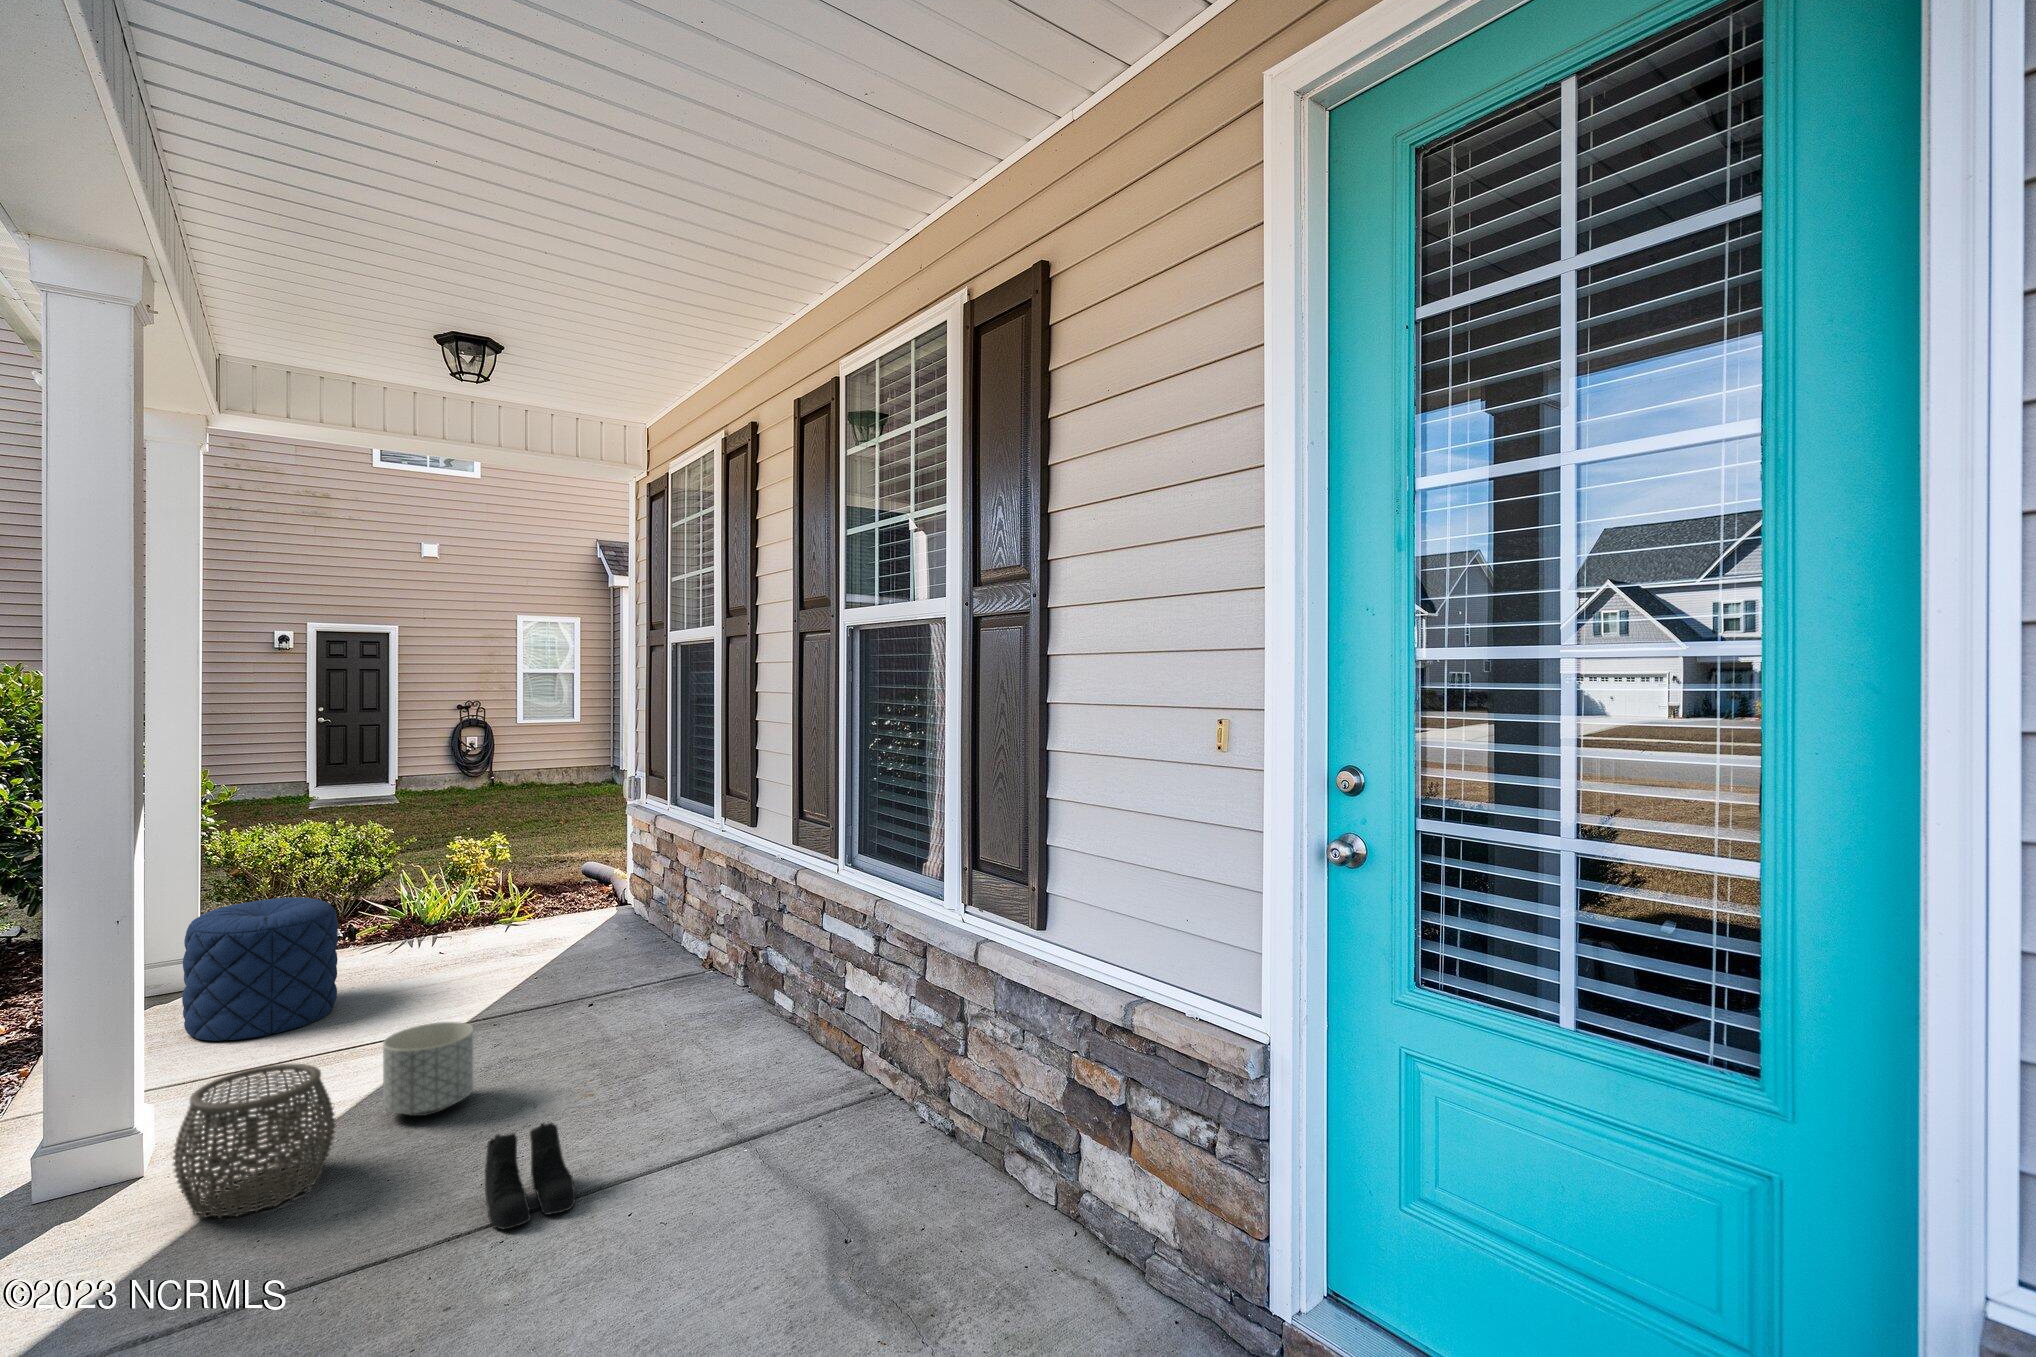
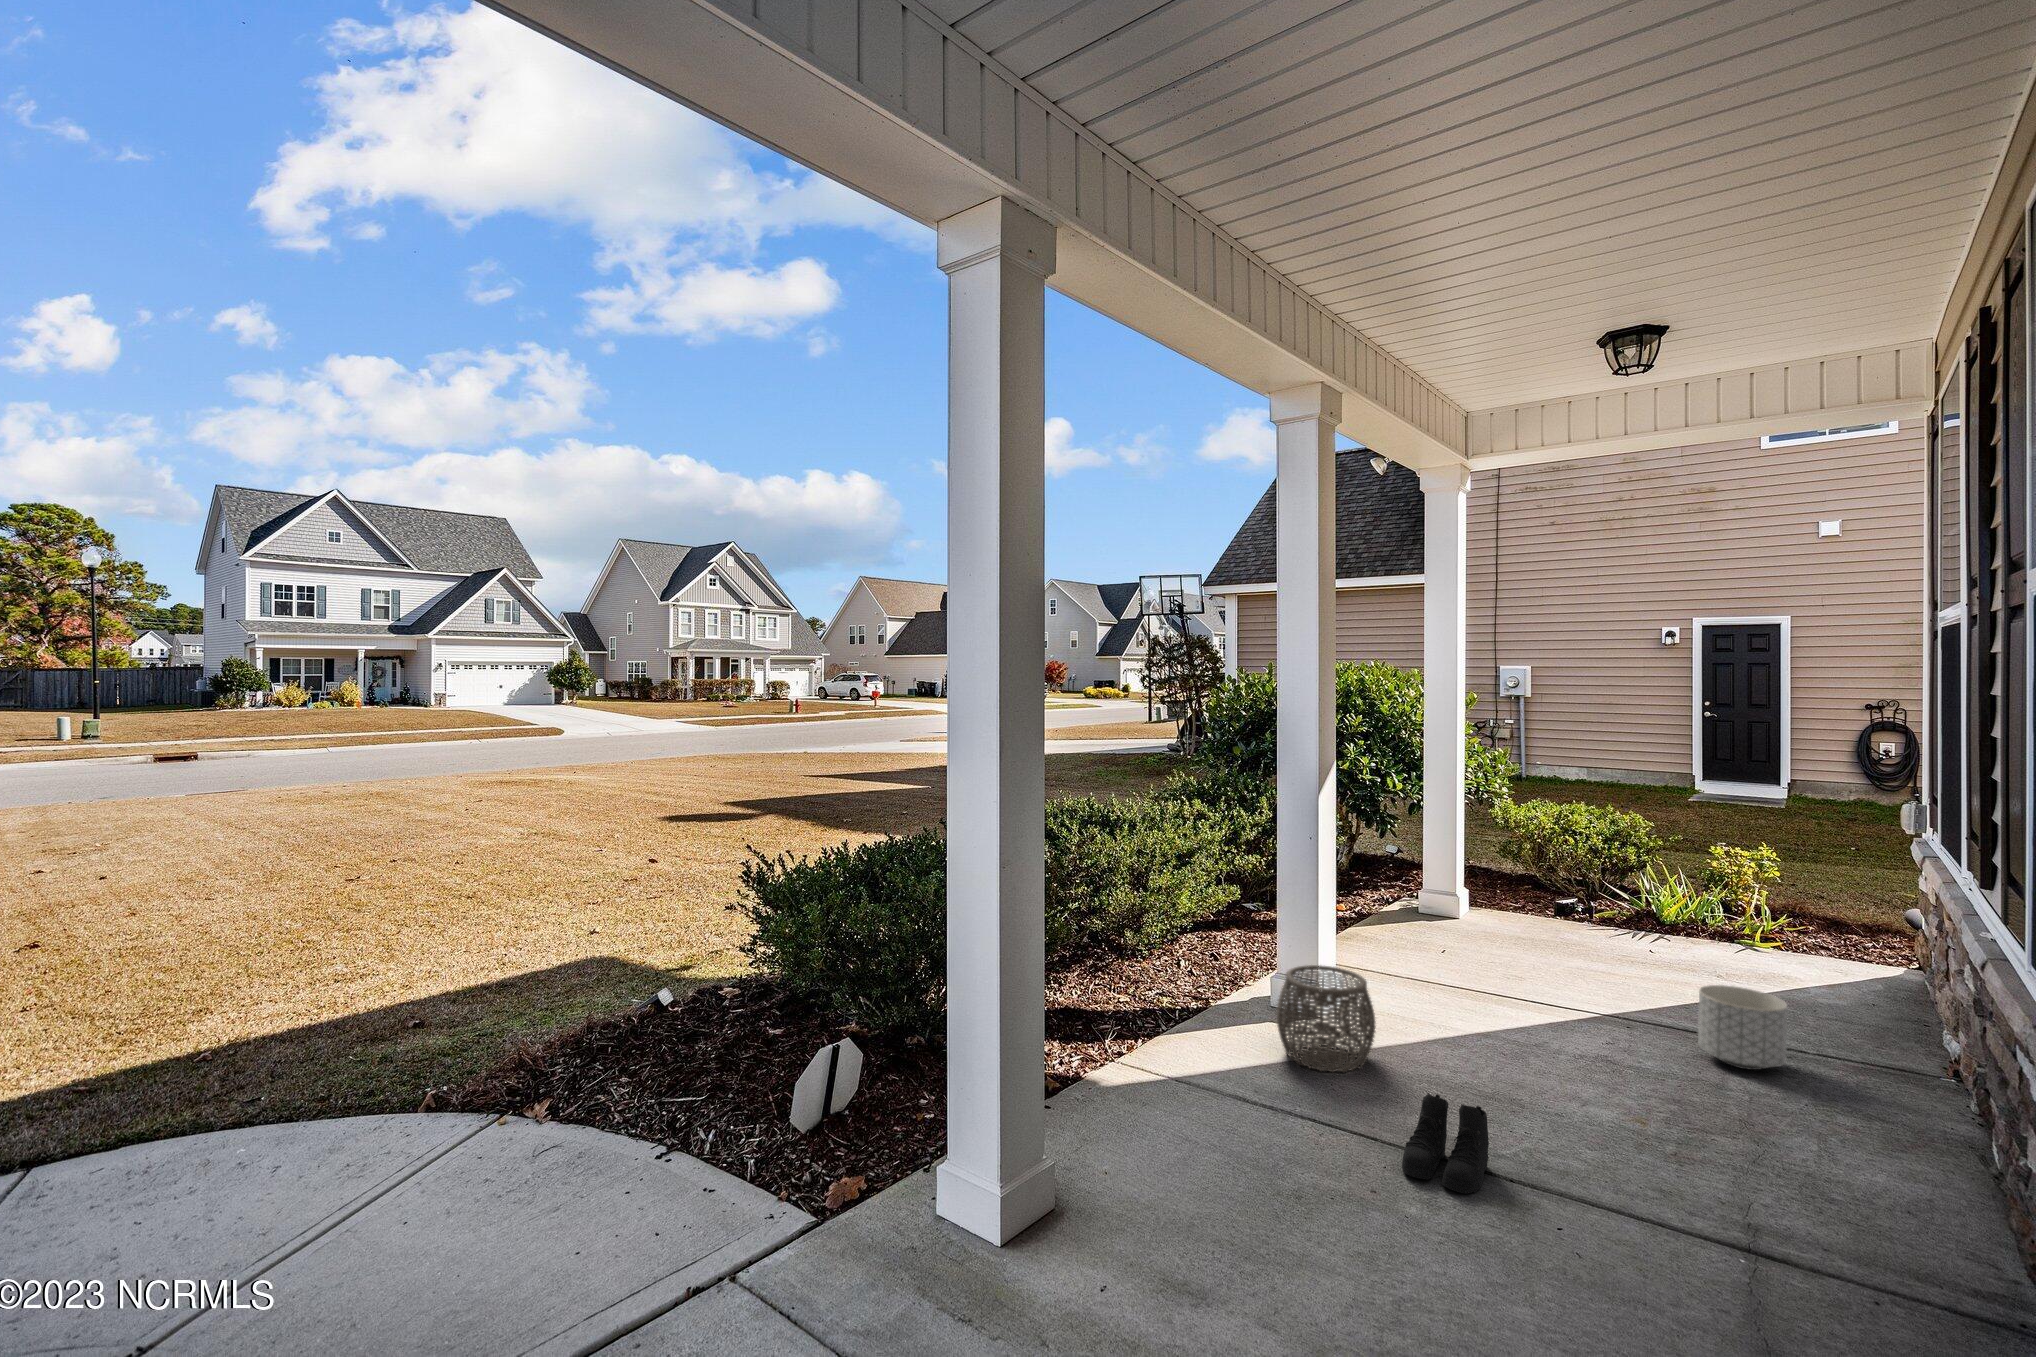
pouf: present [182,897,338,1041] -> none [1404,855,1516,968]
planter: present [383,1022,473,1116] -> present [1698,985,1787,1070]

